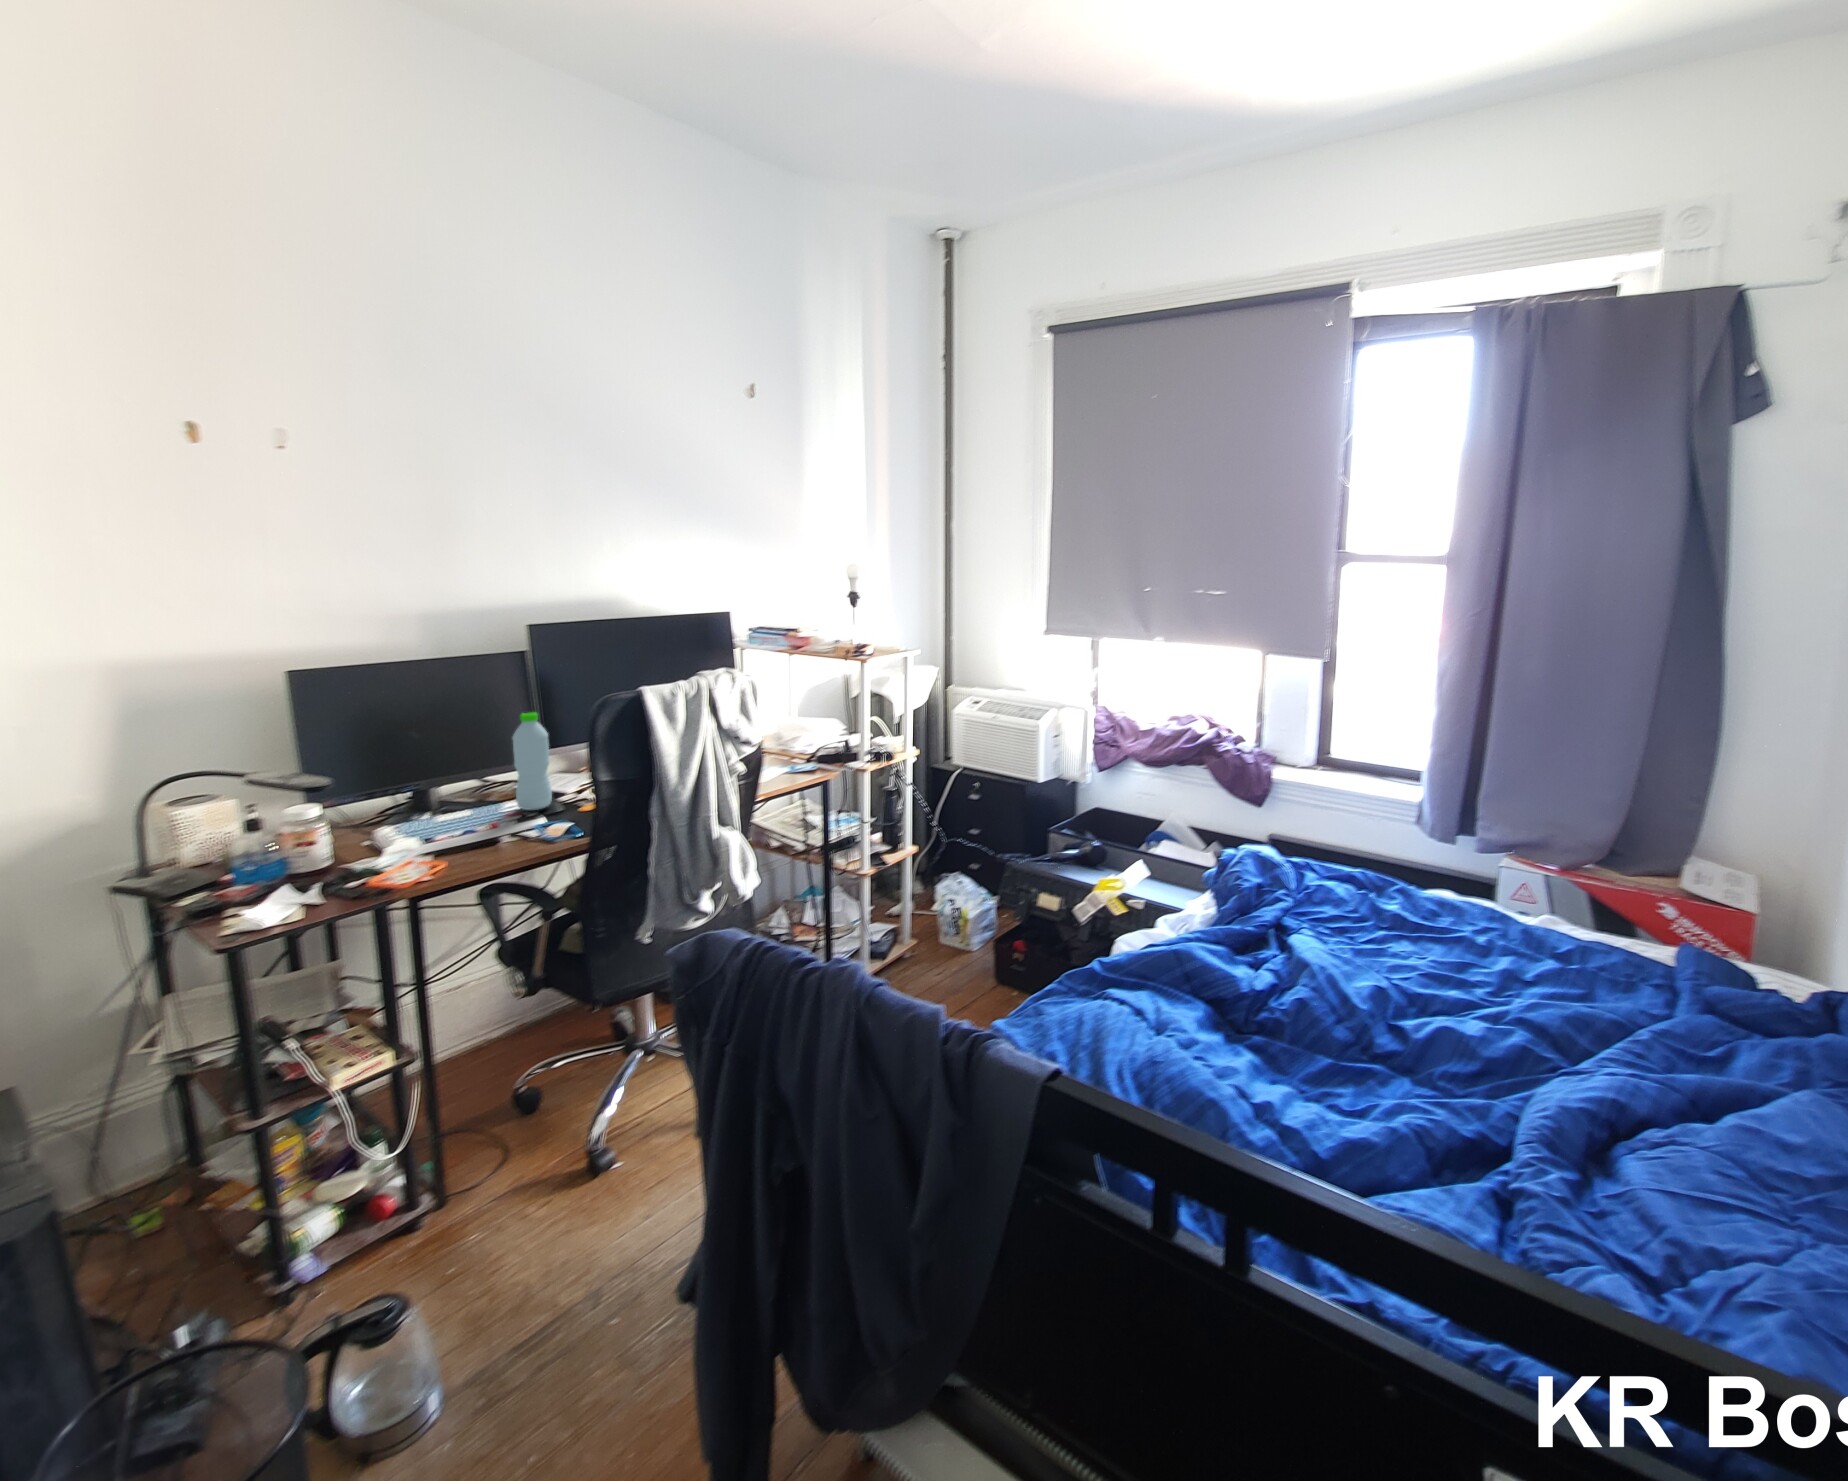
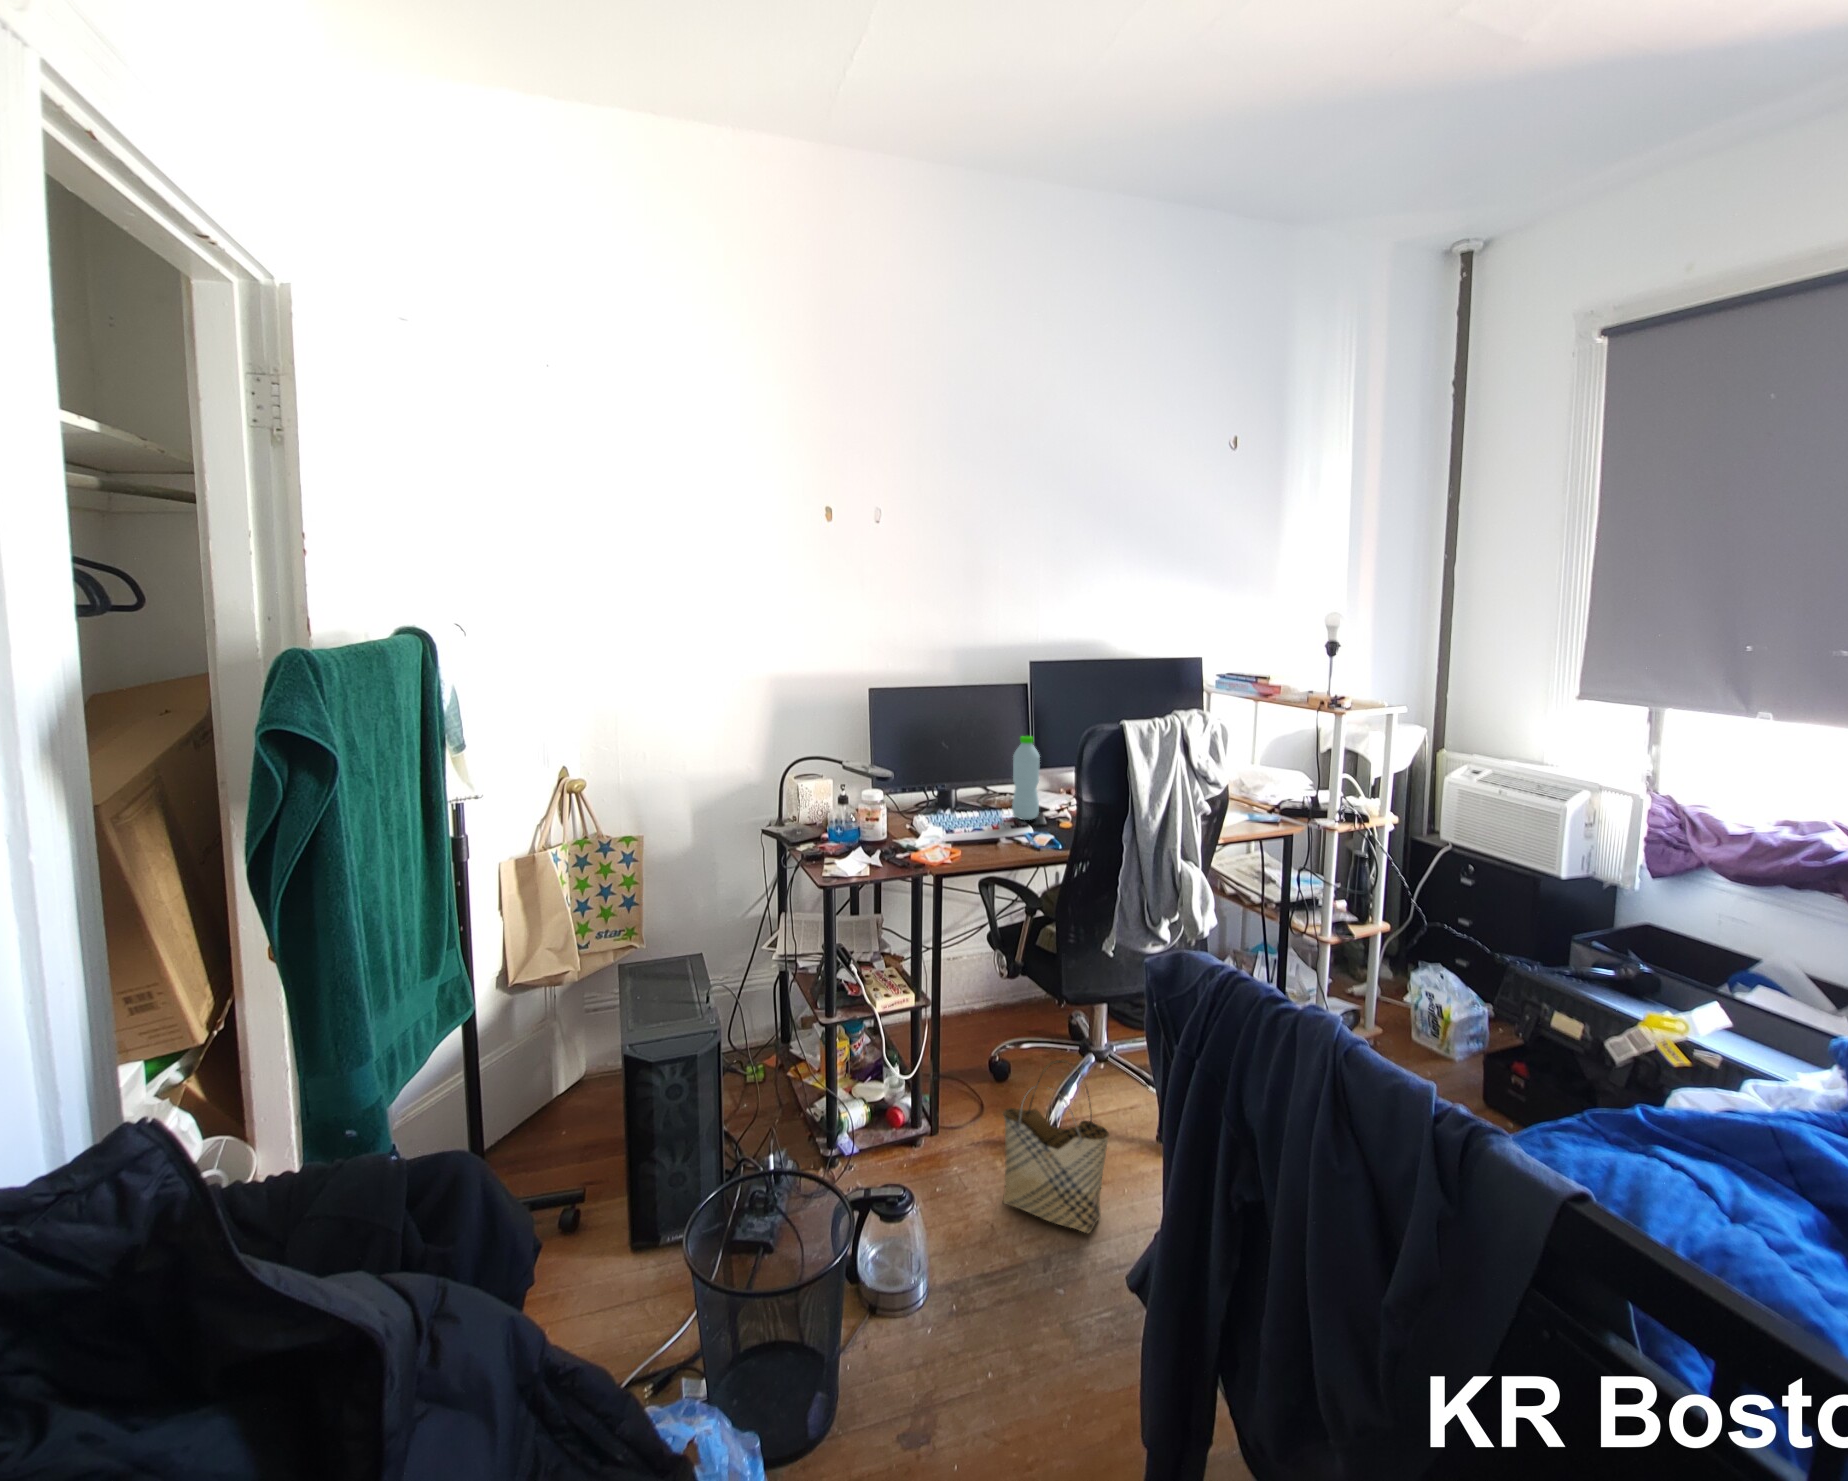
woven basket: none [517,1074,653,1265] -> present [1003,1060,1109,1233]

